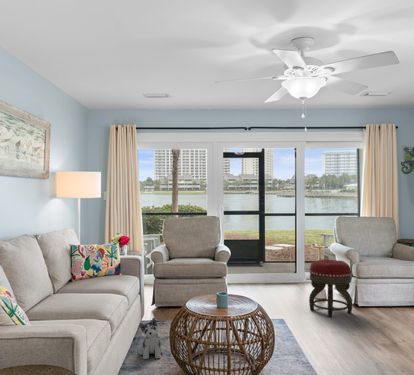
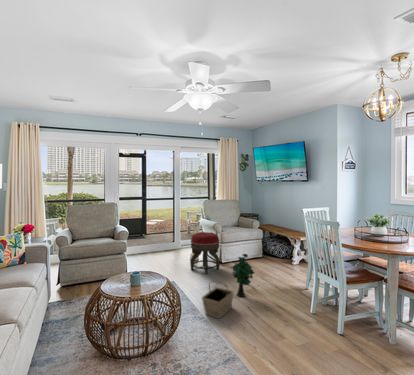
decorative plant: none [354,289,392,350] -> present [231,254,254,297]
plush toy: present [140,318,163,359] -> none [50,305,76,347]
basket: none [307,318,354,366] -> present [202,281,233,318]

